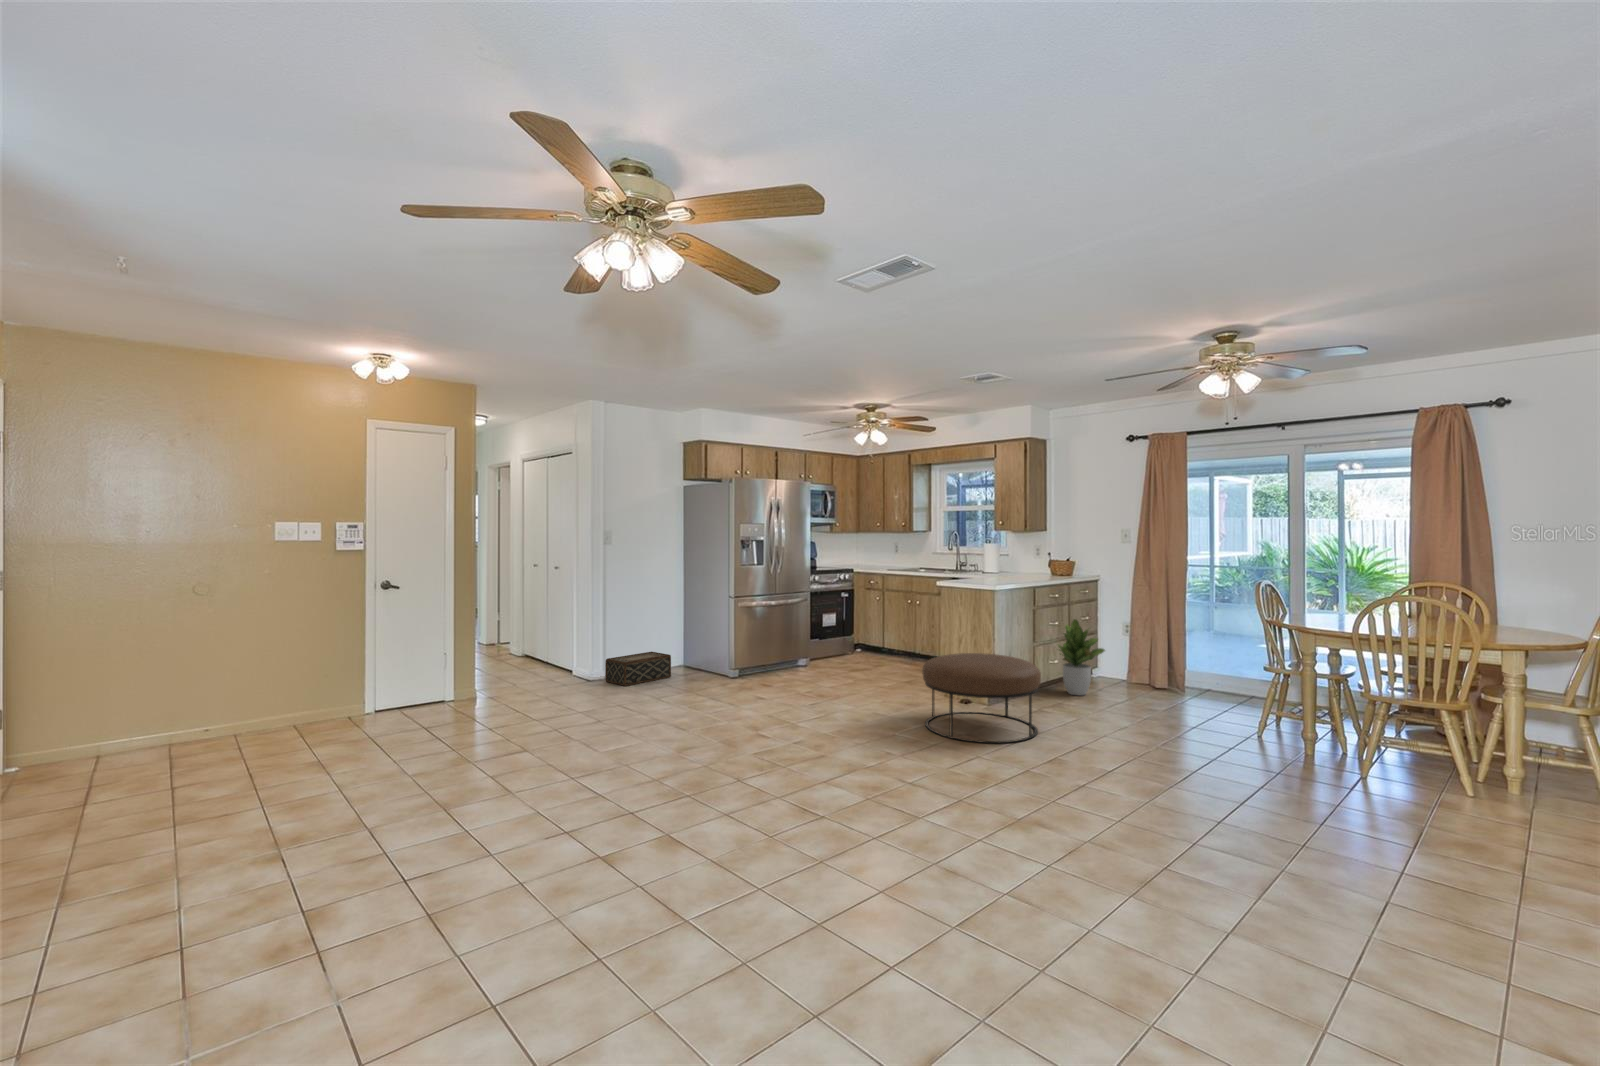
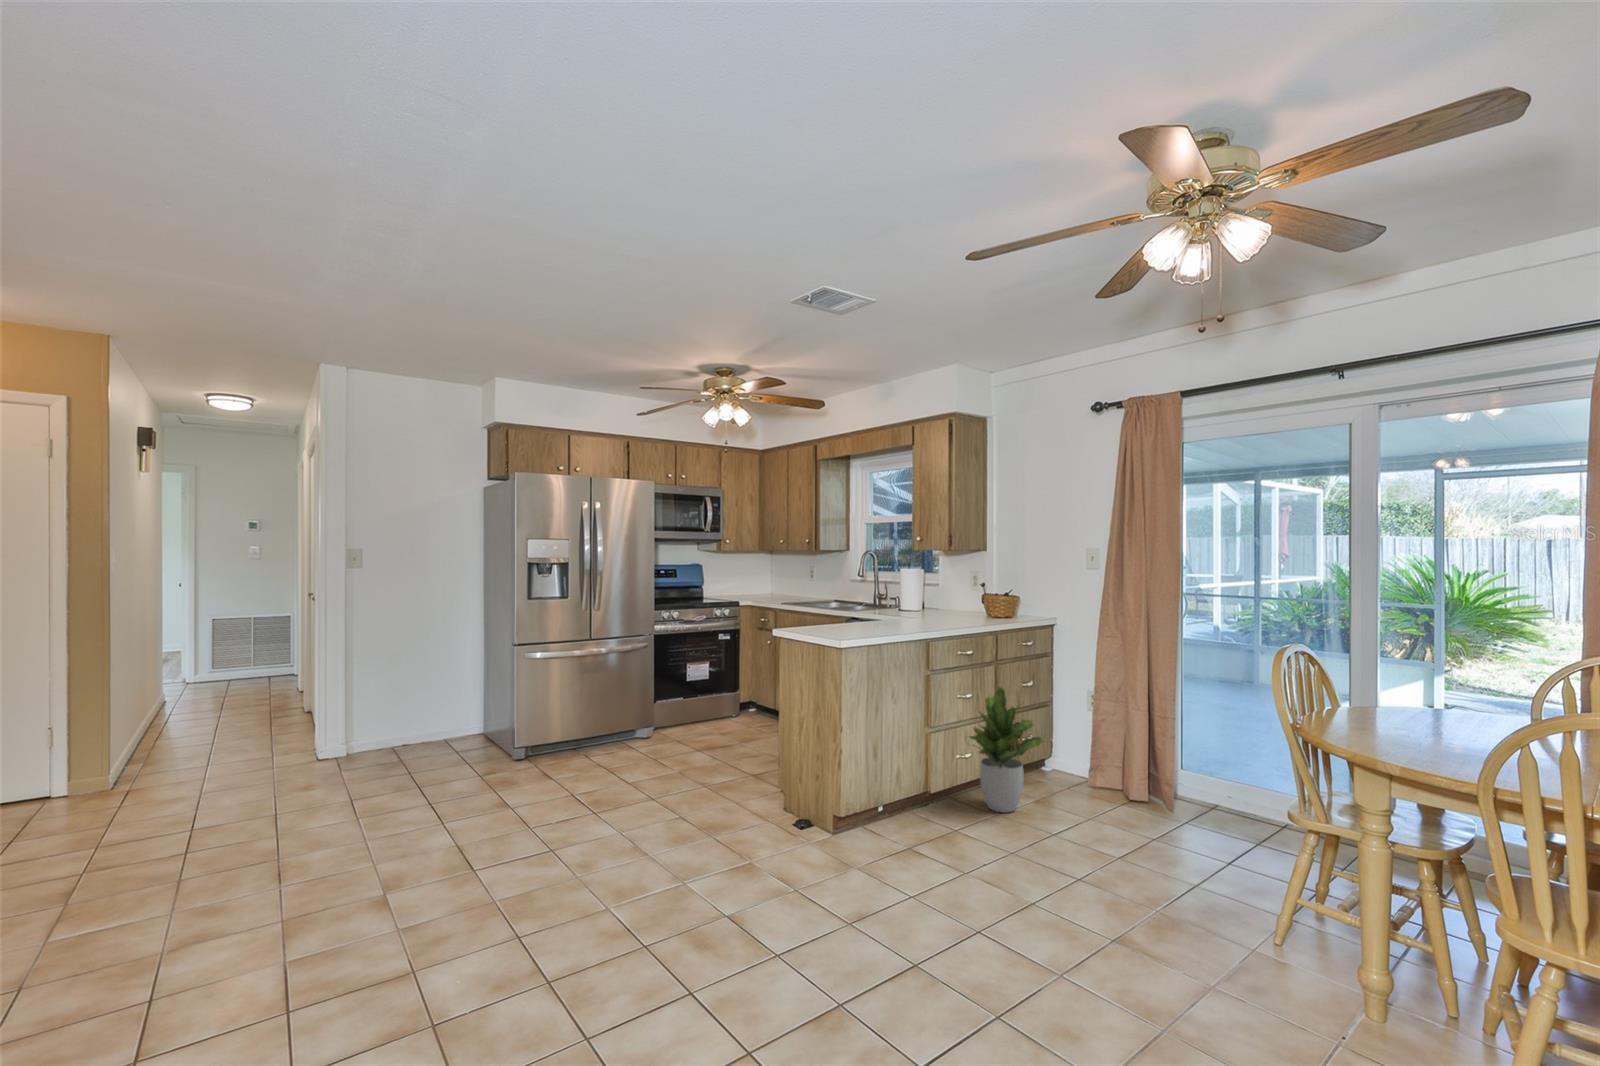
woven basket: present [605,652,671,686] -> none [327,718,431,772]
ottoman: present [922,653,1041,743] -> none [680,750,879,938]

